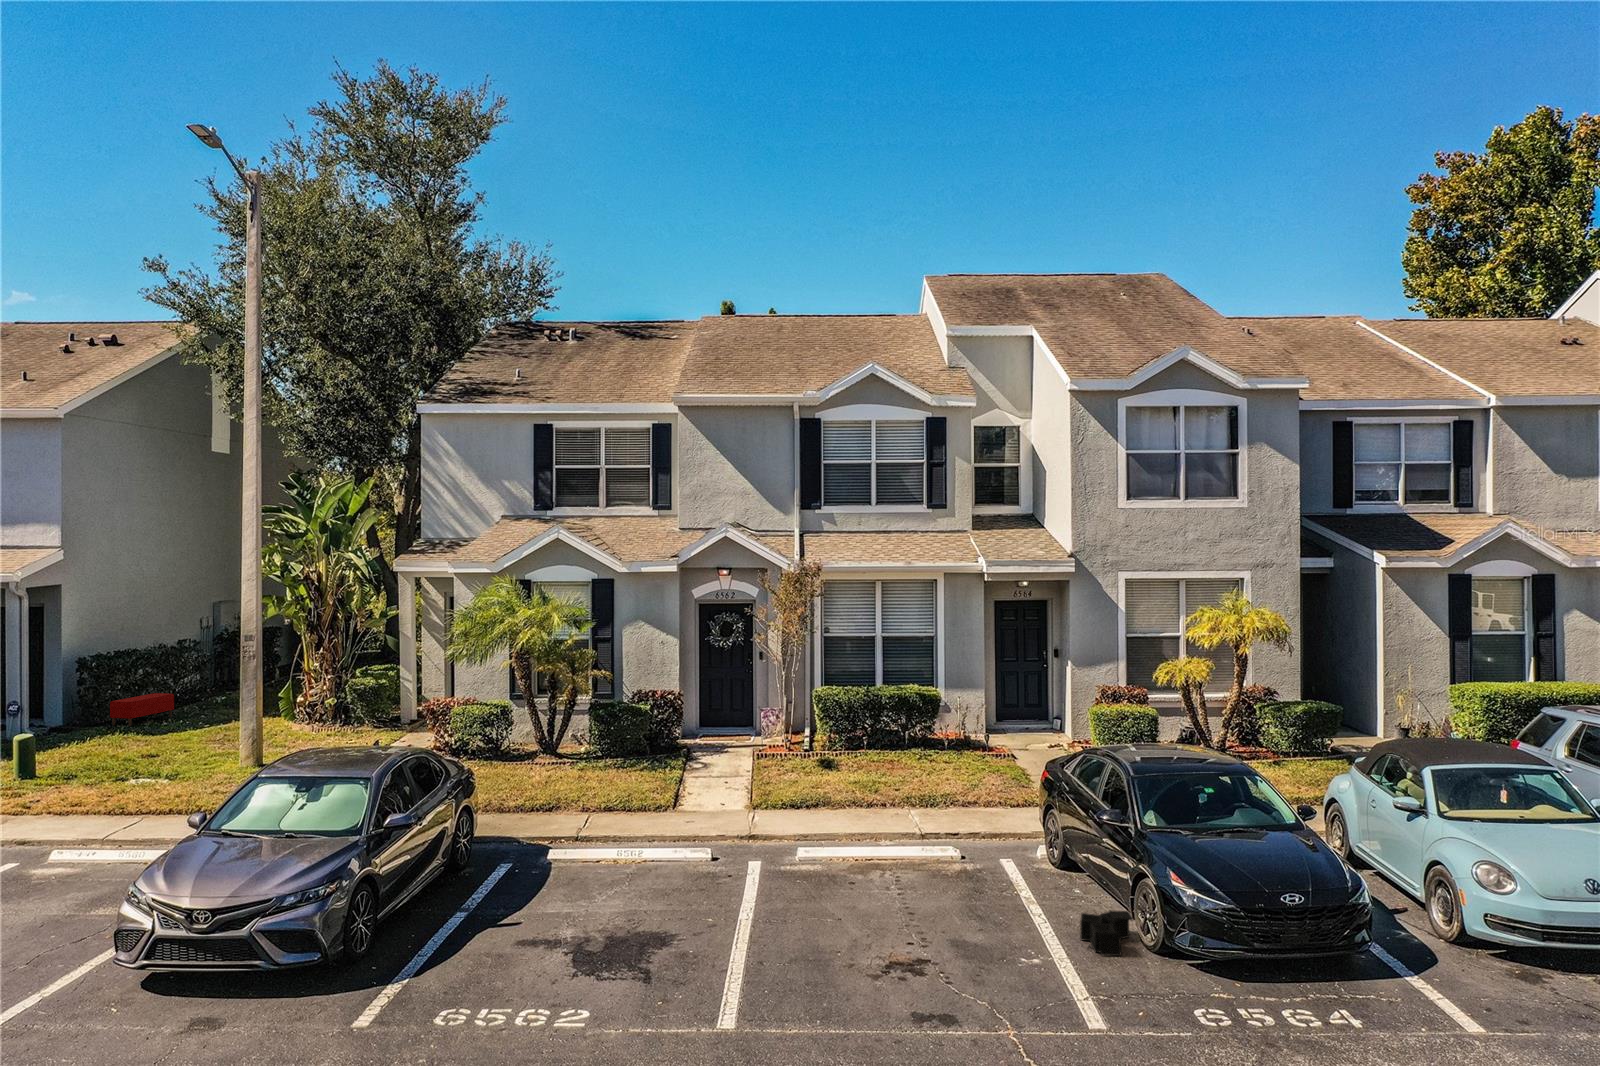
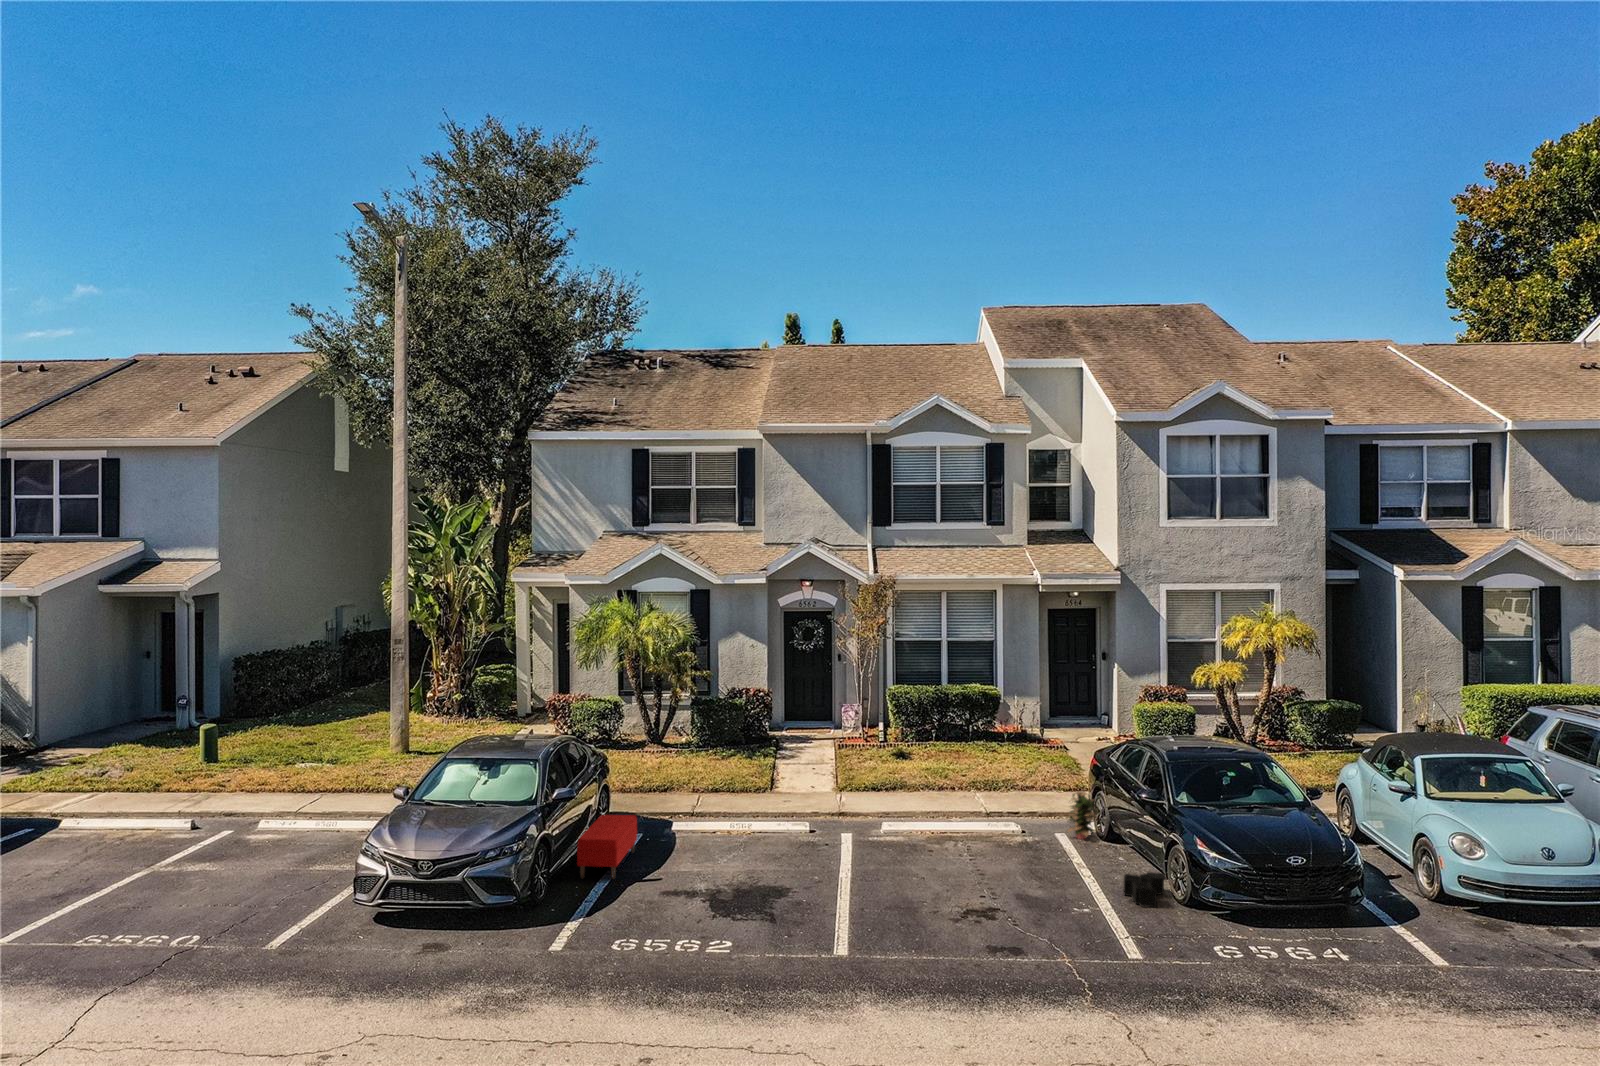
bench: present [110,693,174,726] -> present [577,815,637,879]
decorative plant: none [1012,809,1052,867] -> present [1068,792,1097,839]

